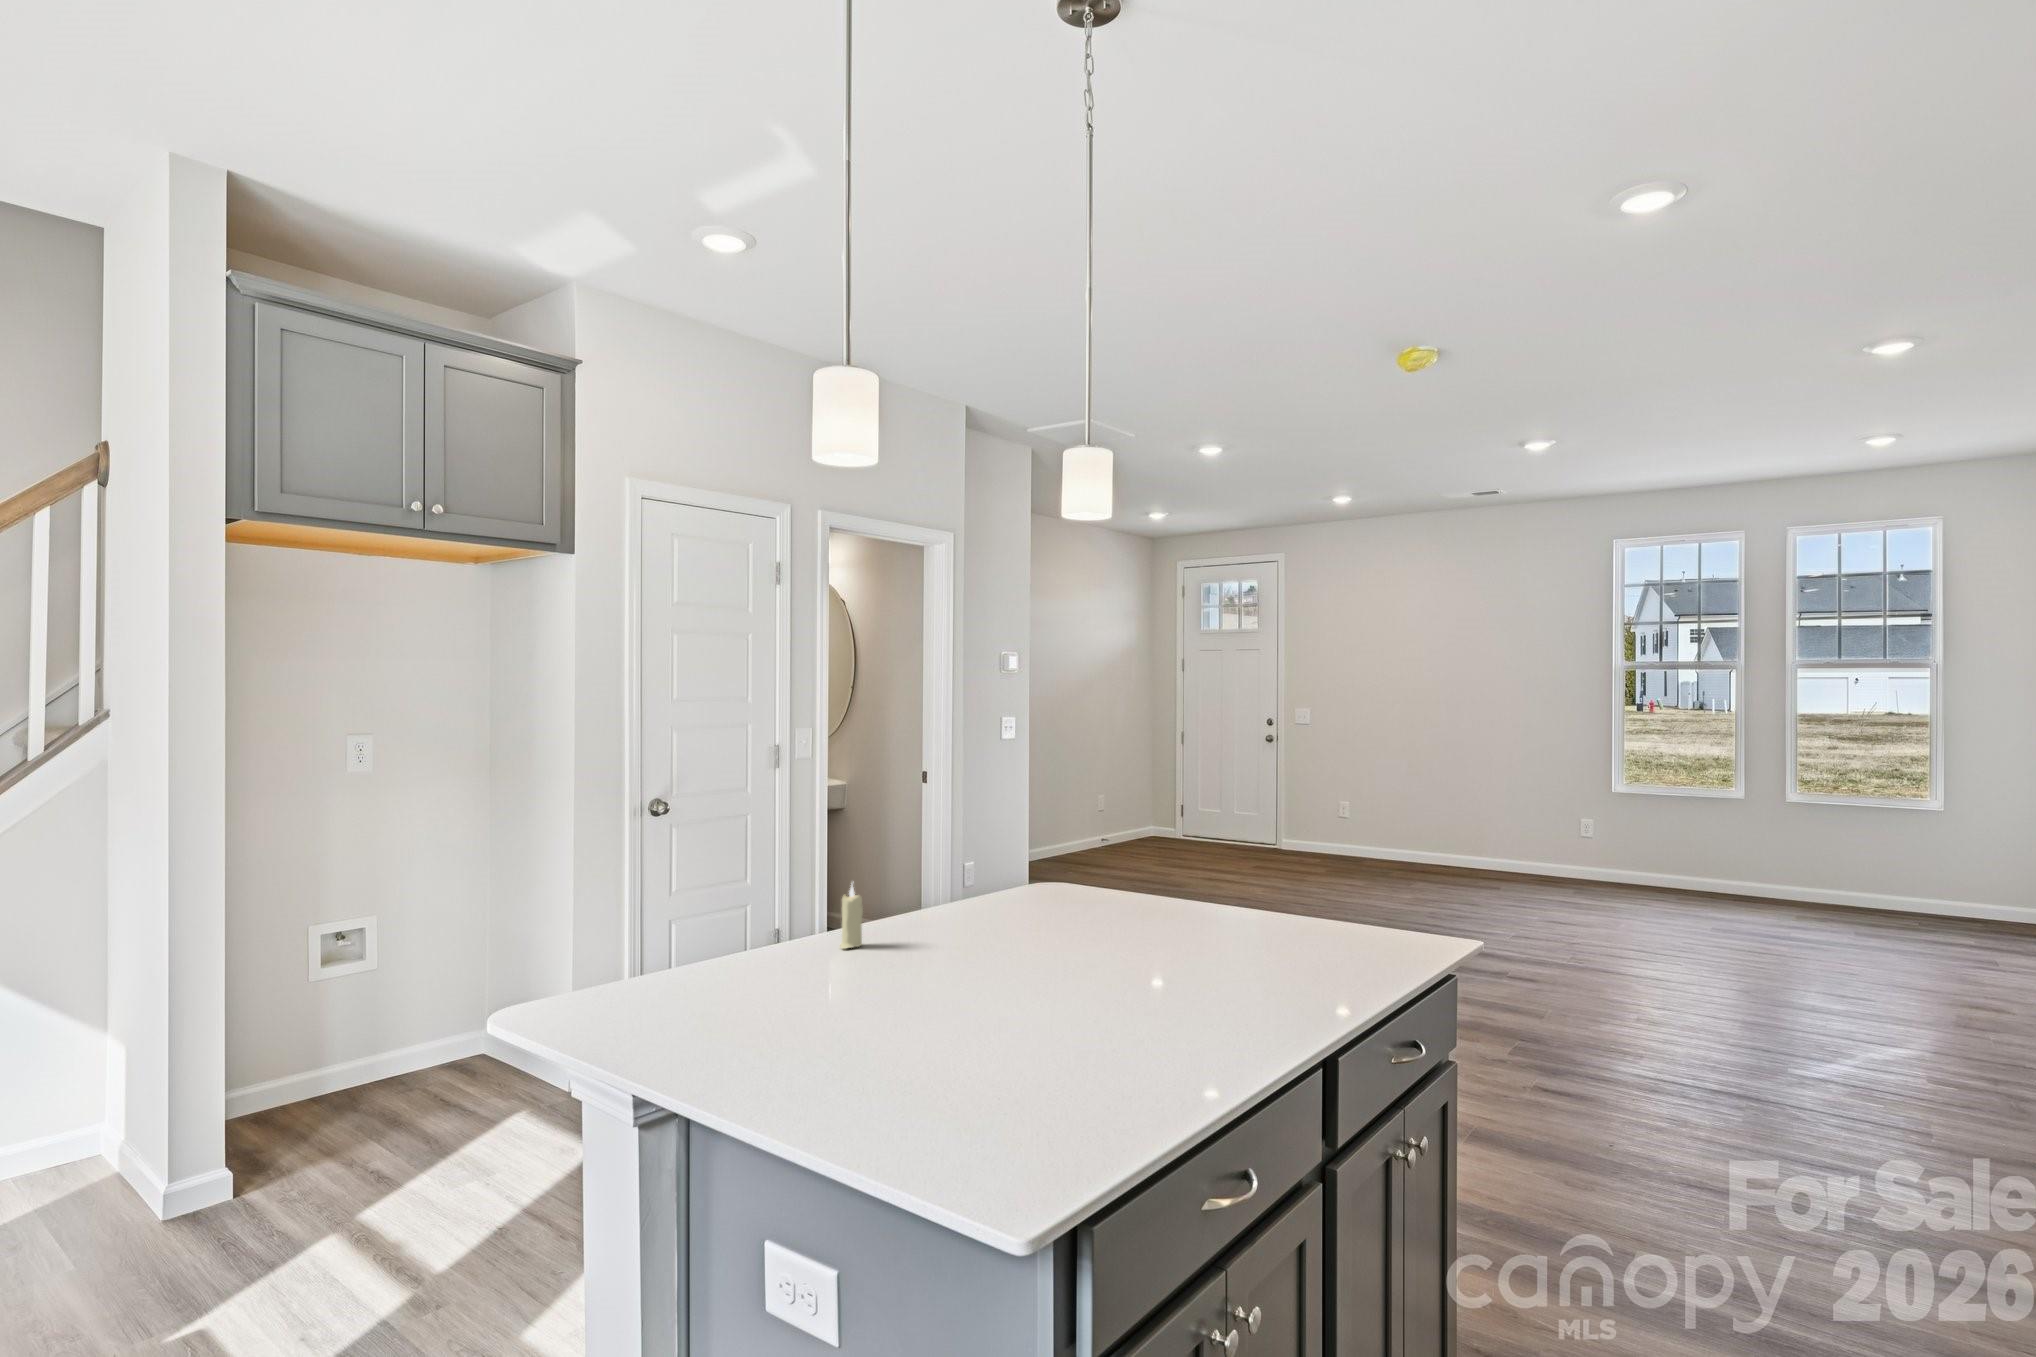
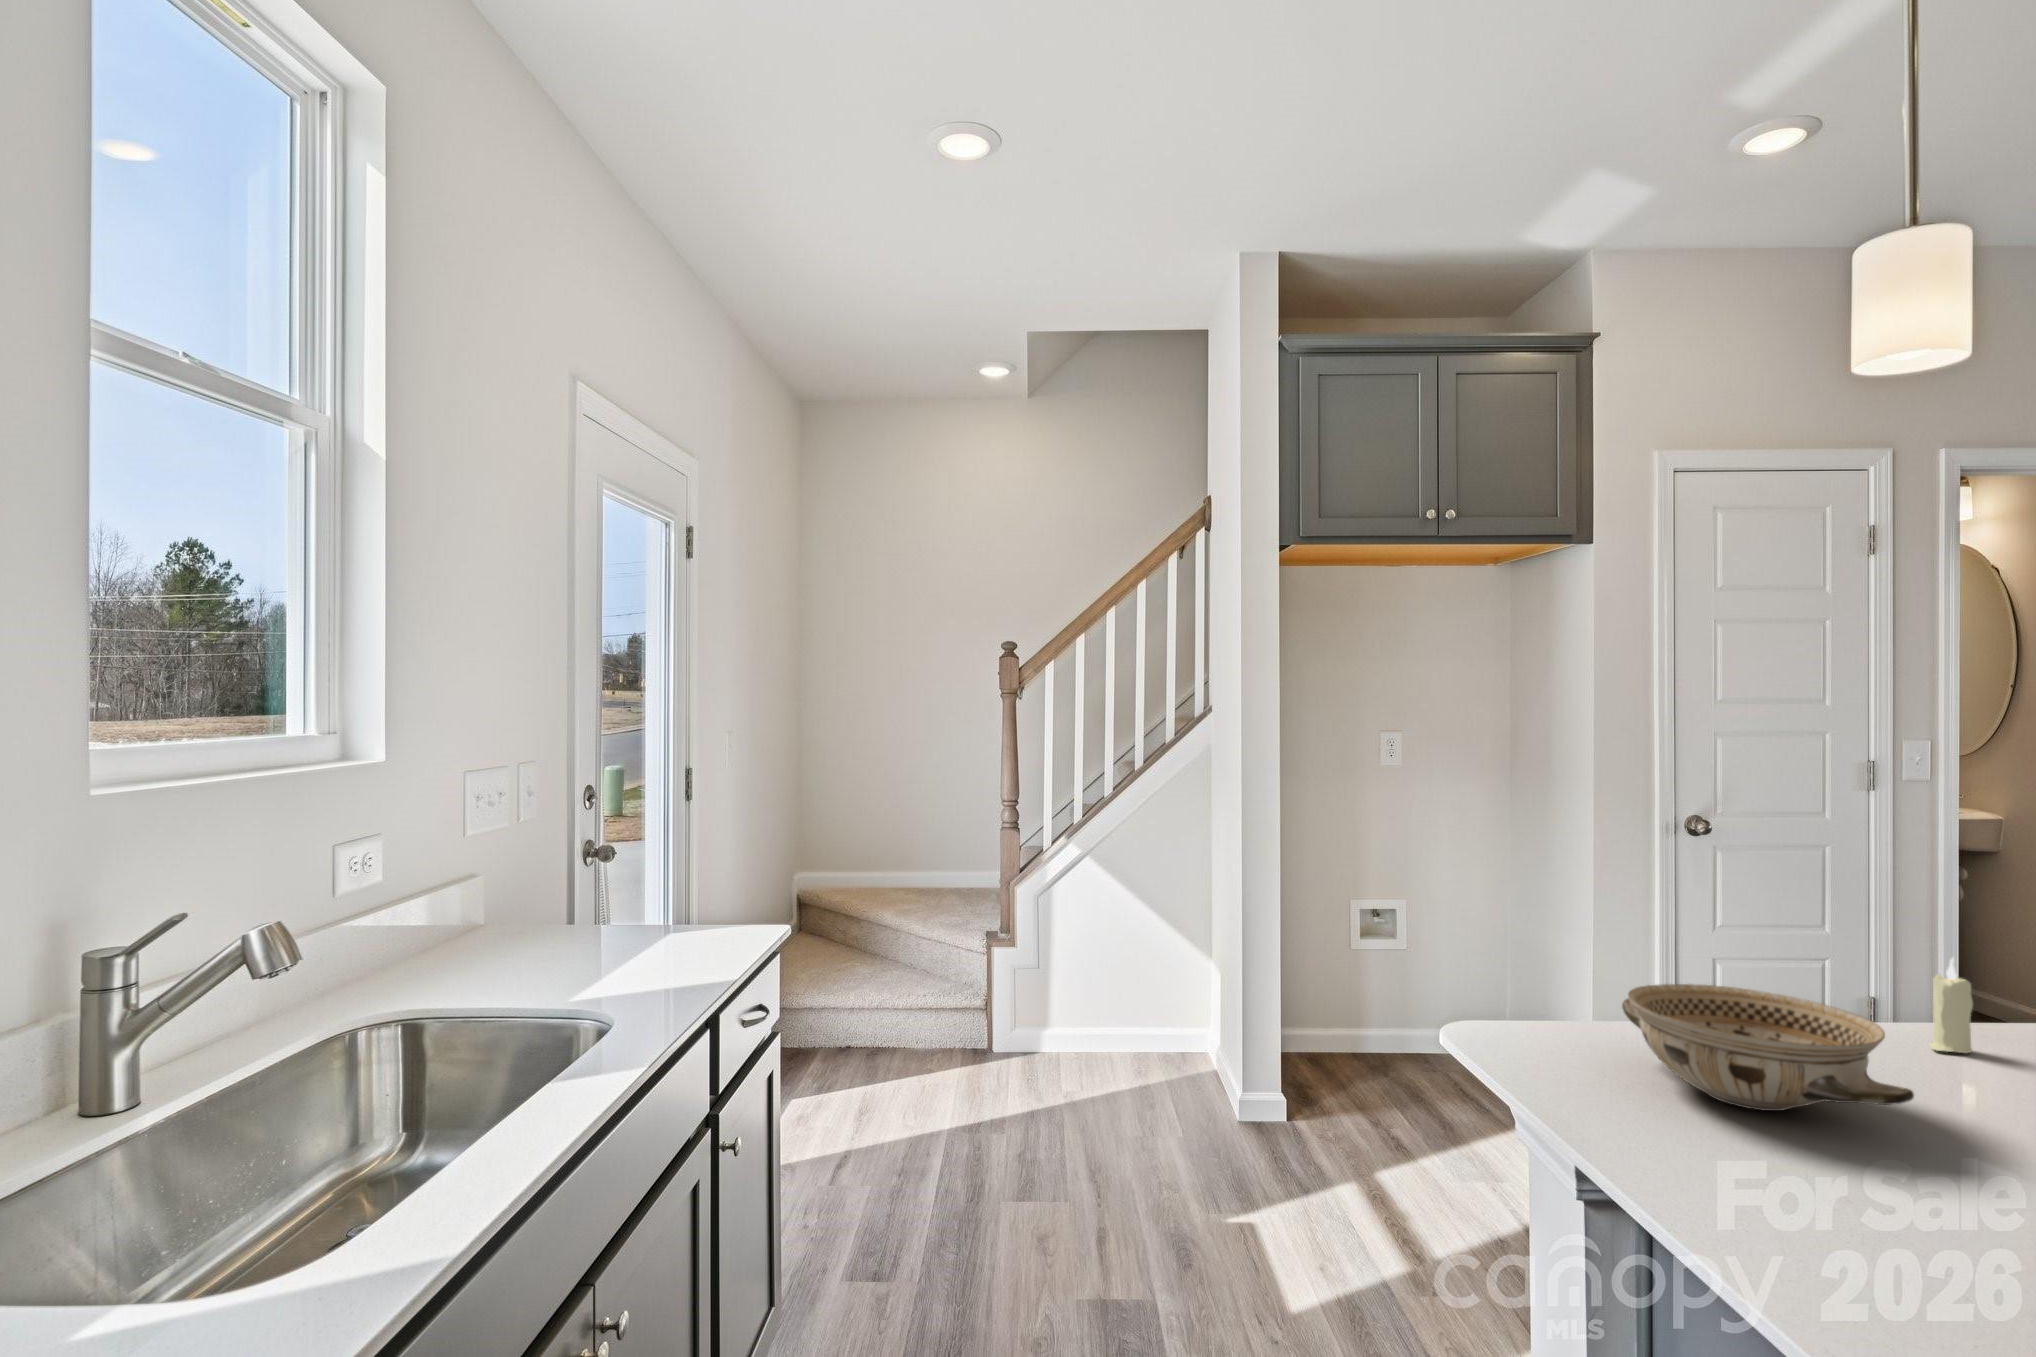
ceramic bowl: none [650,927,845,1018] -> present [1622,984,1914,1111]

